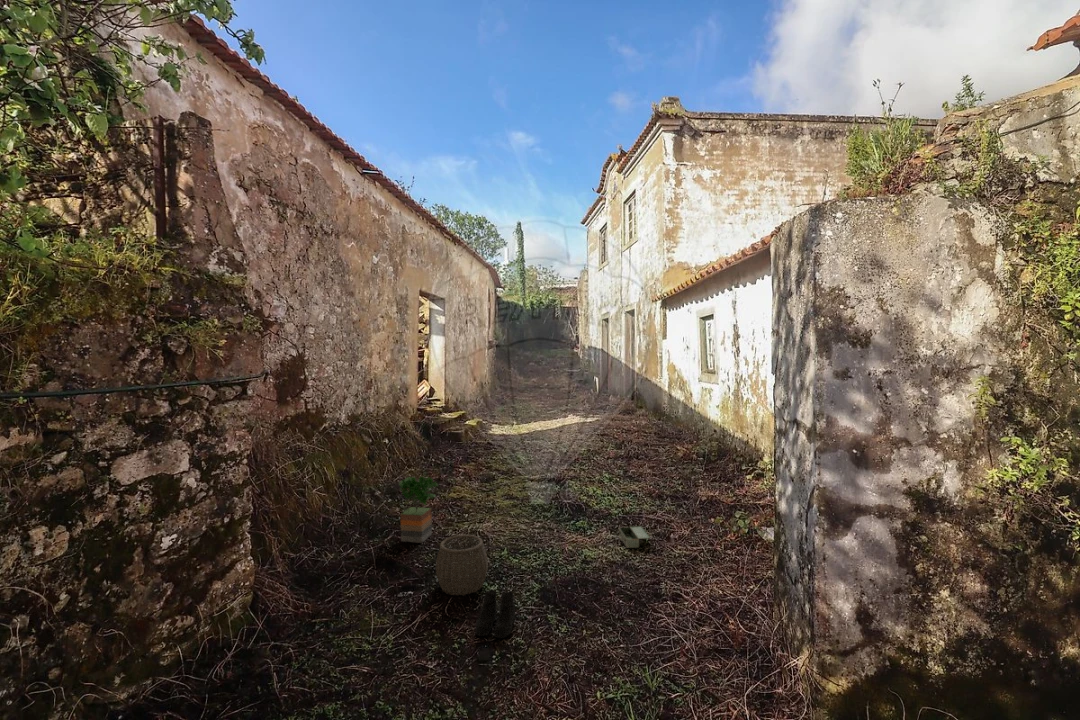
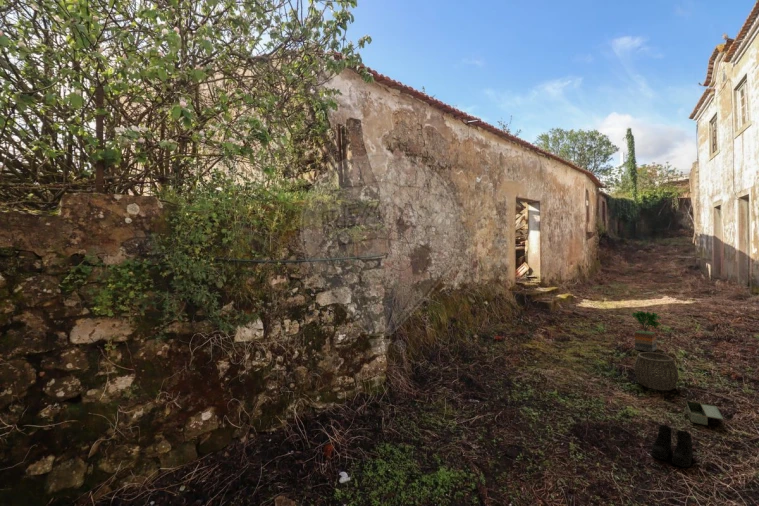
potted tree: present [400,477,437,543] -> present [632,311,661,352]
woven basket: present [436,535,488,595] -> present [634,352,678,391]
boots: present [476,590,515,638] -> present [652,425,693,467]

